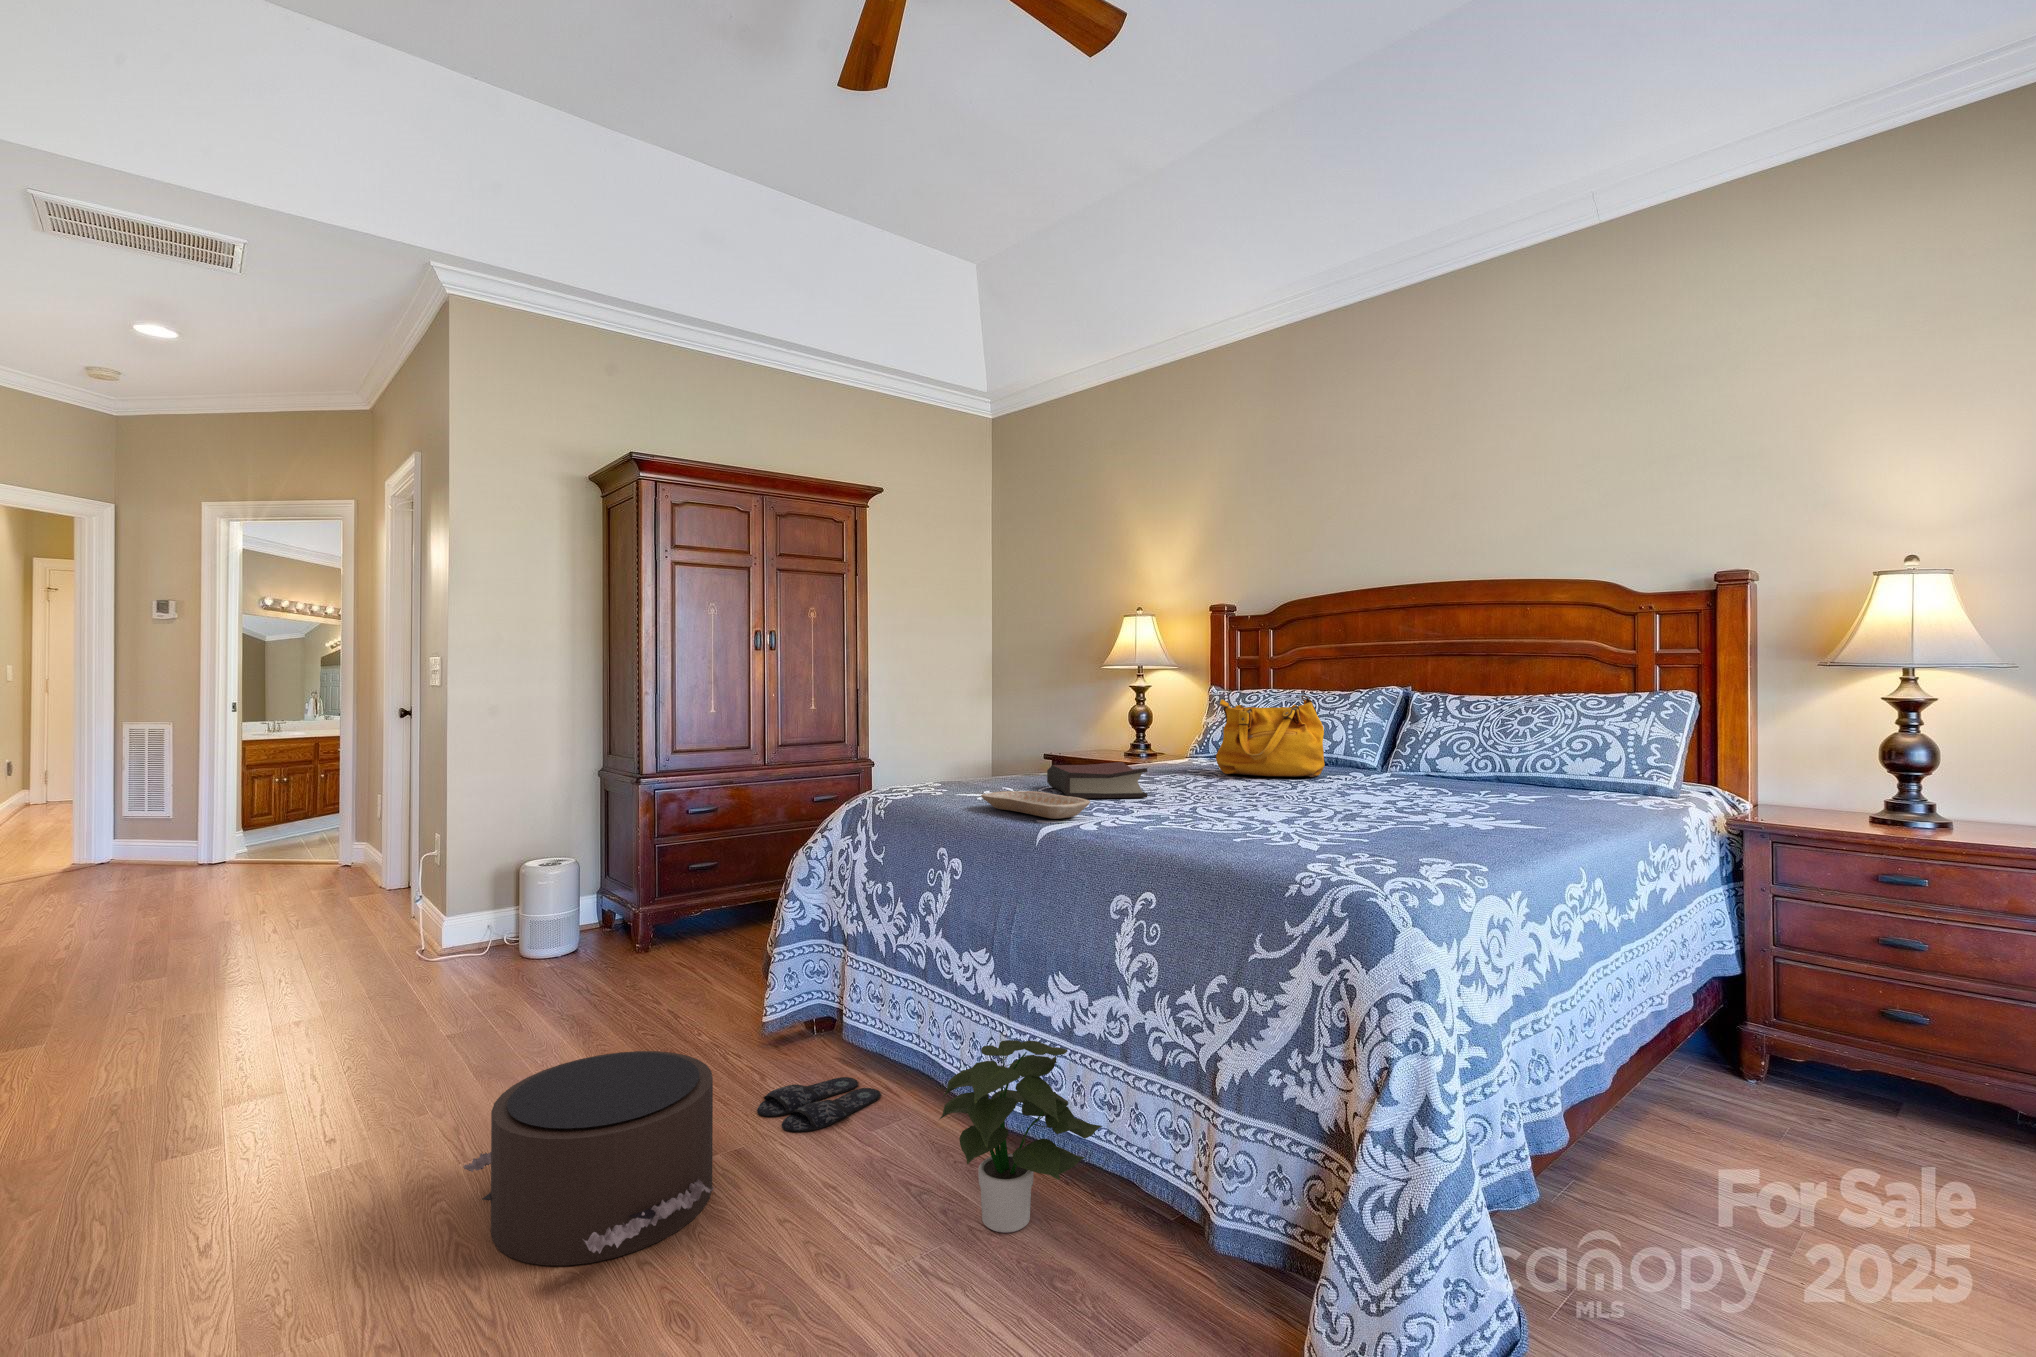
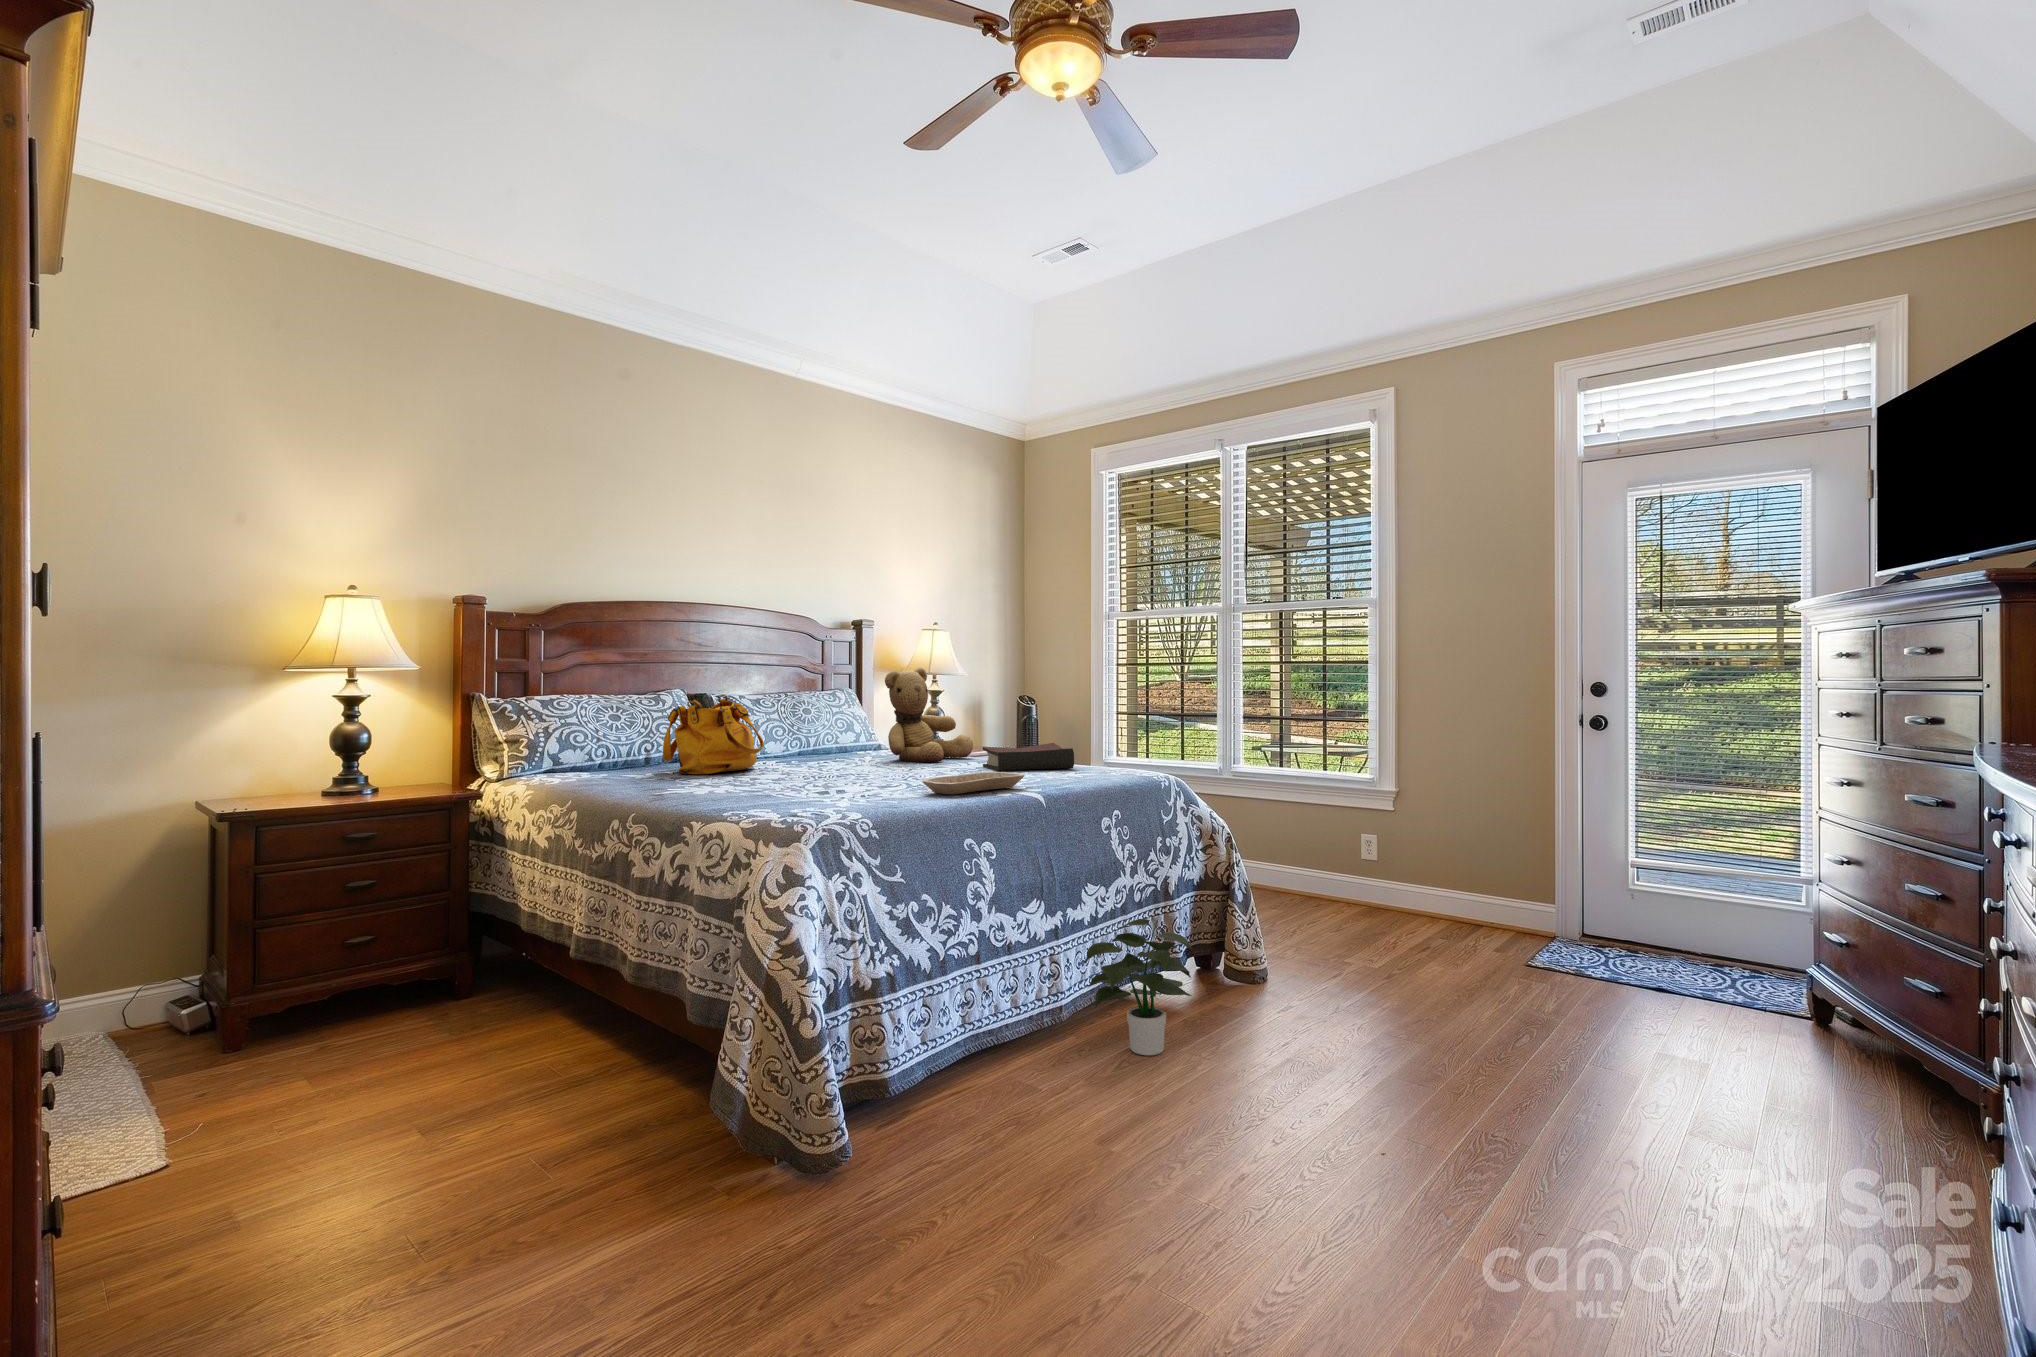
teddy bear: none [1449,660,1605,817] -> present [885,667,973,762]
hardback book: present [1047,762,1147,798] -> present [983,743,1074,771]
pouf: present [463,1051,714,1265] -> none [1125,1051,1343,1273]
slippers: present [757,1077,881,1132] -> none [919,1115,1054,1178]

